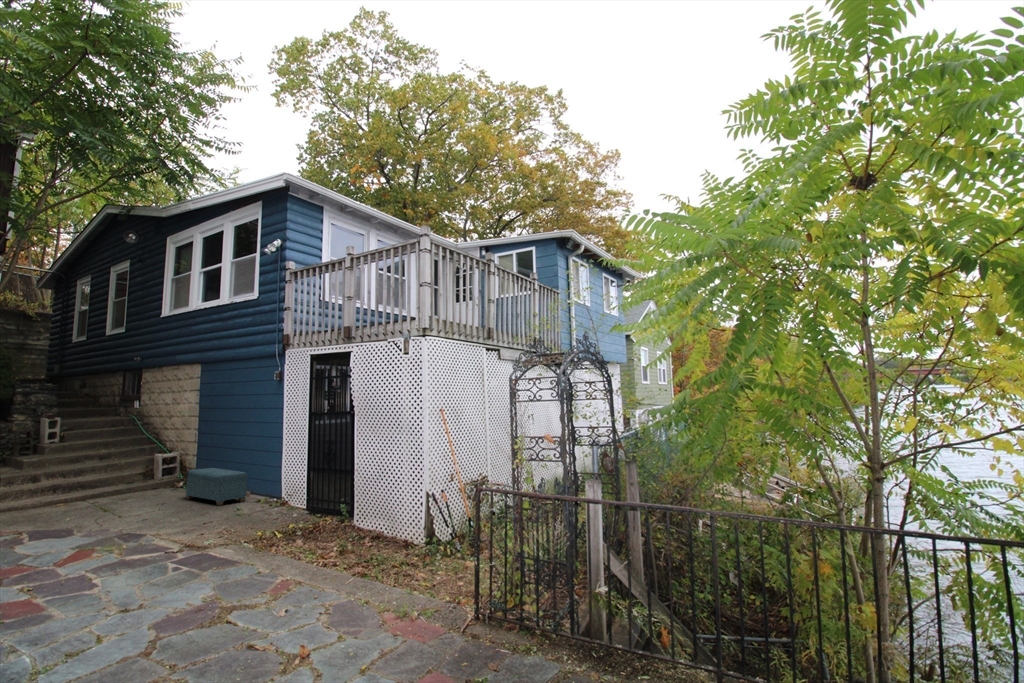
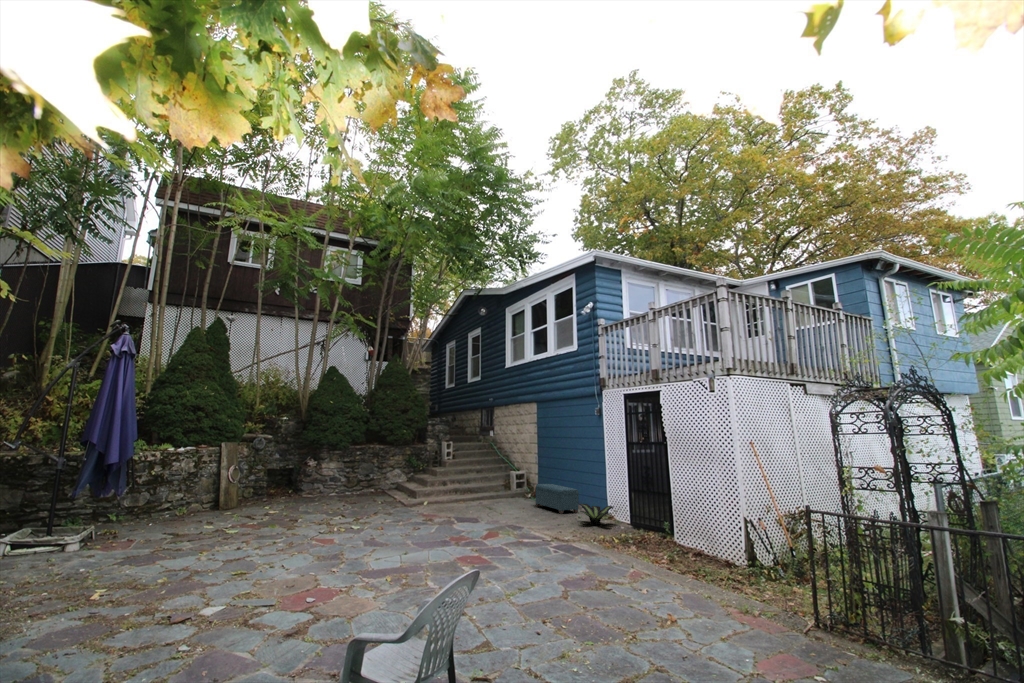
potted plant: none [238,489,290,516] -> present [580,504,614,525]

